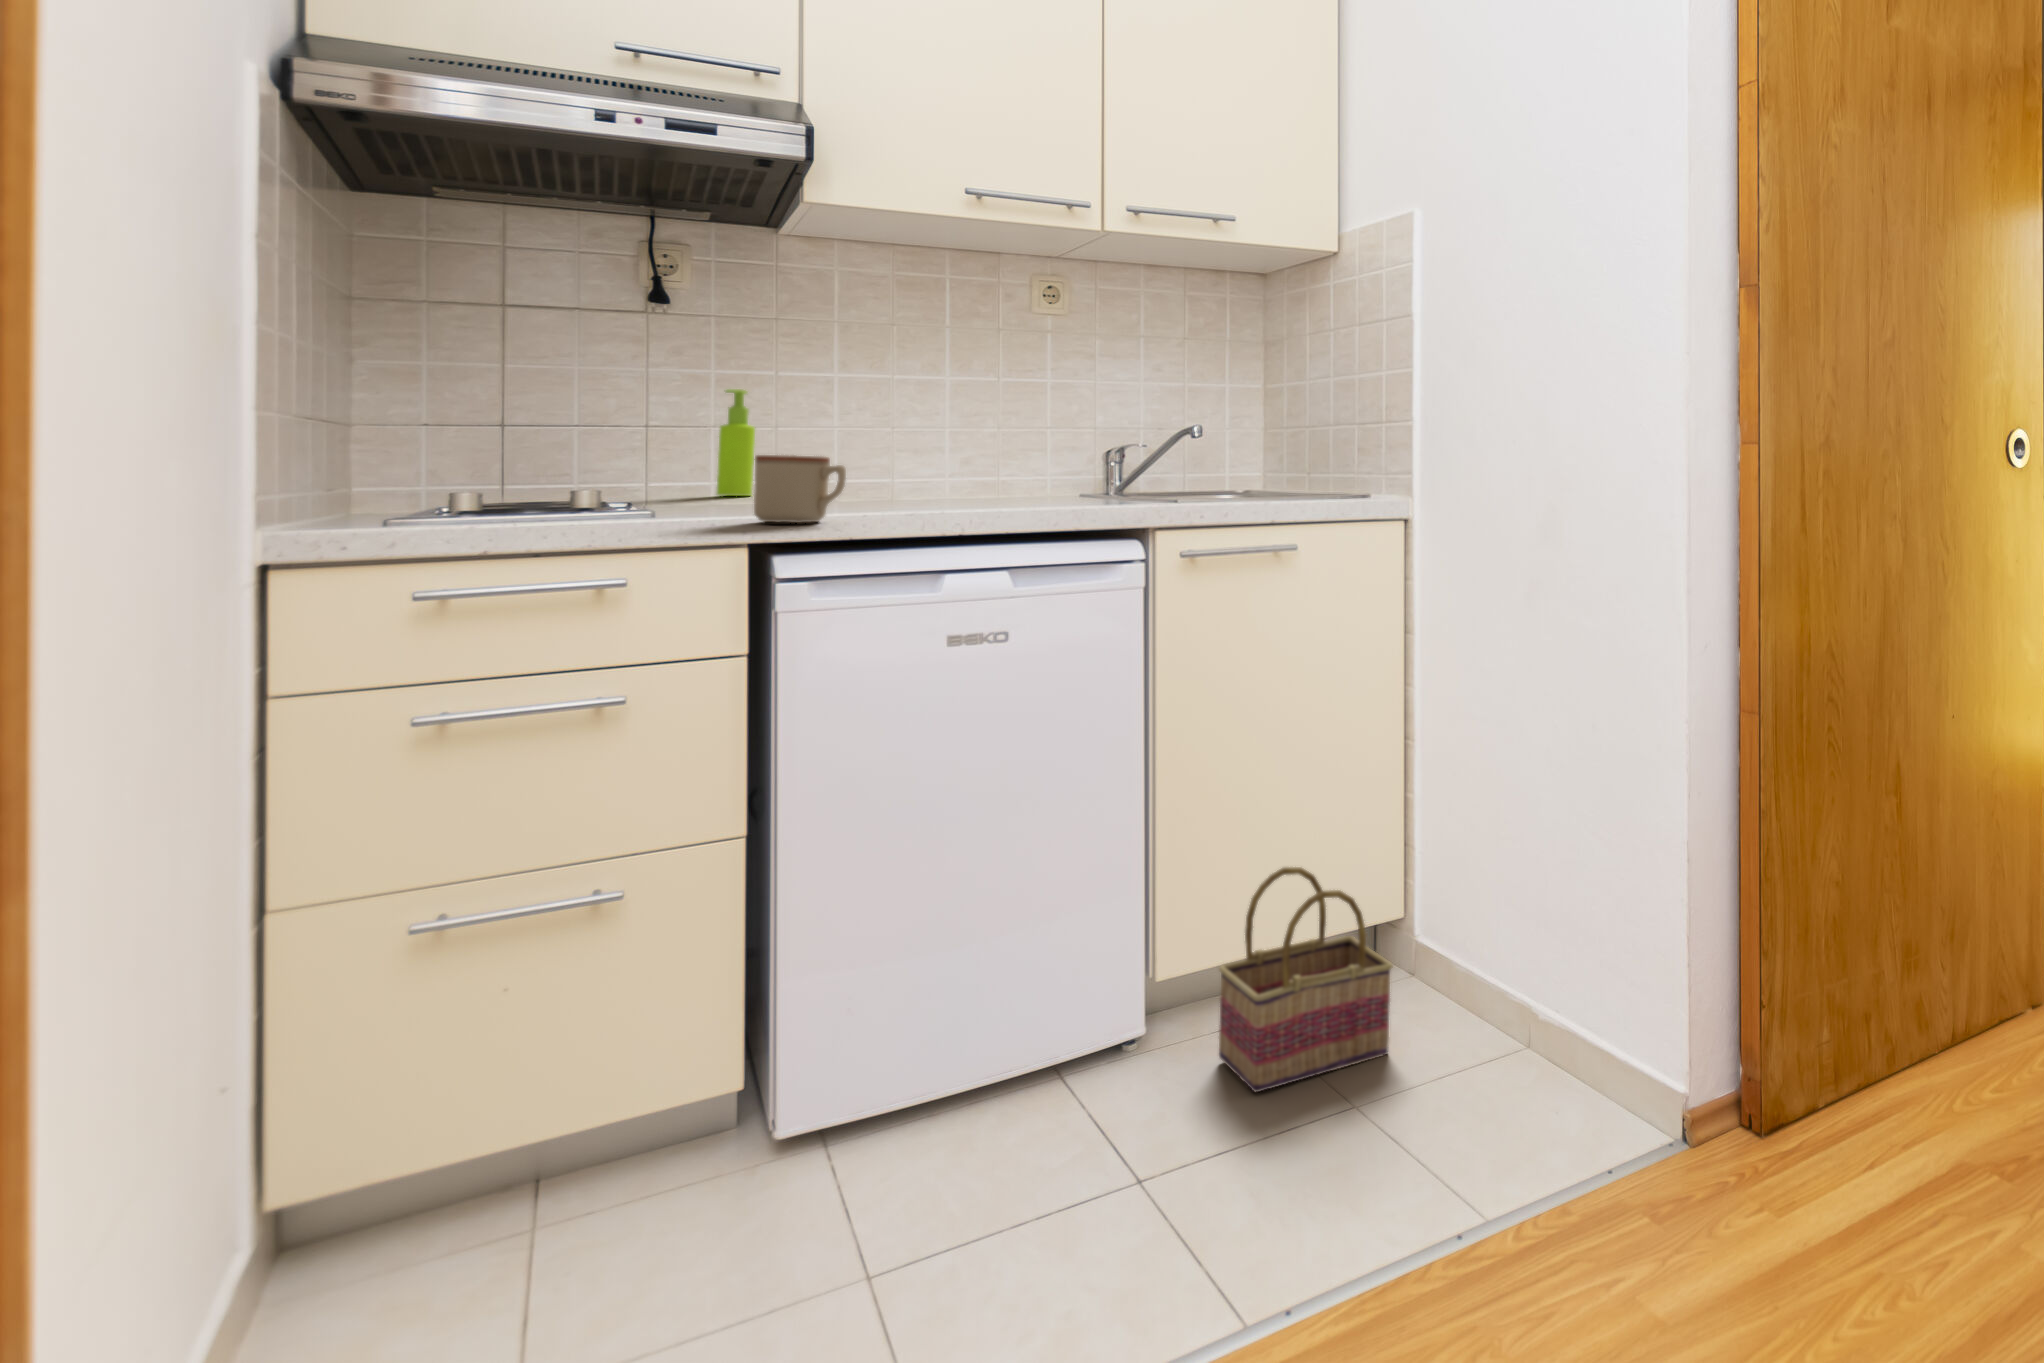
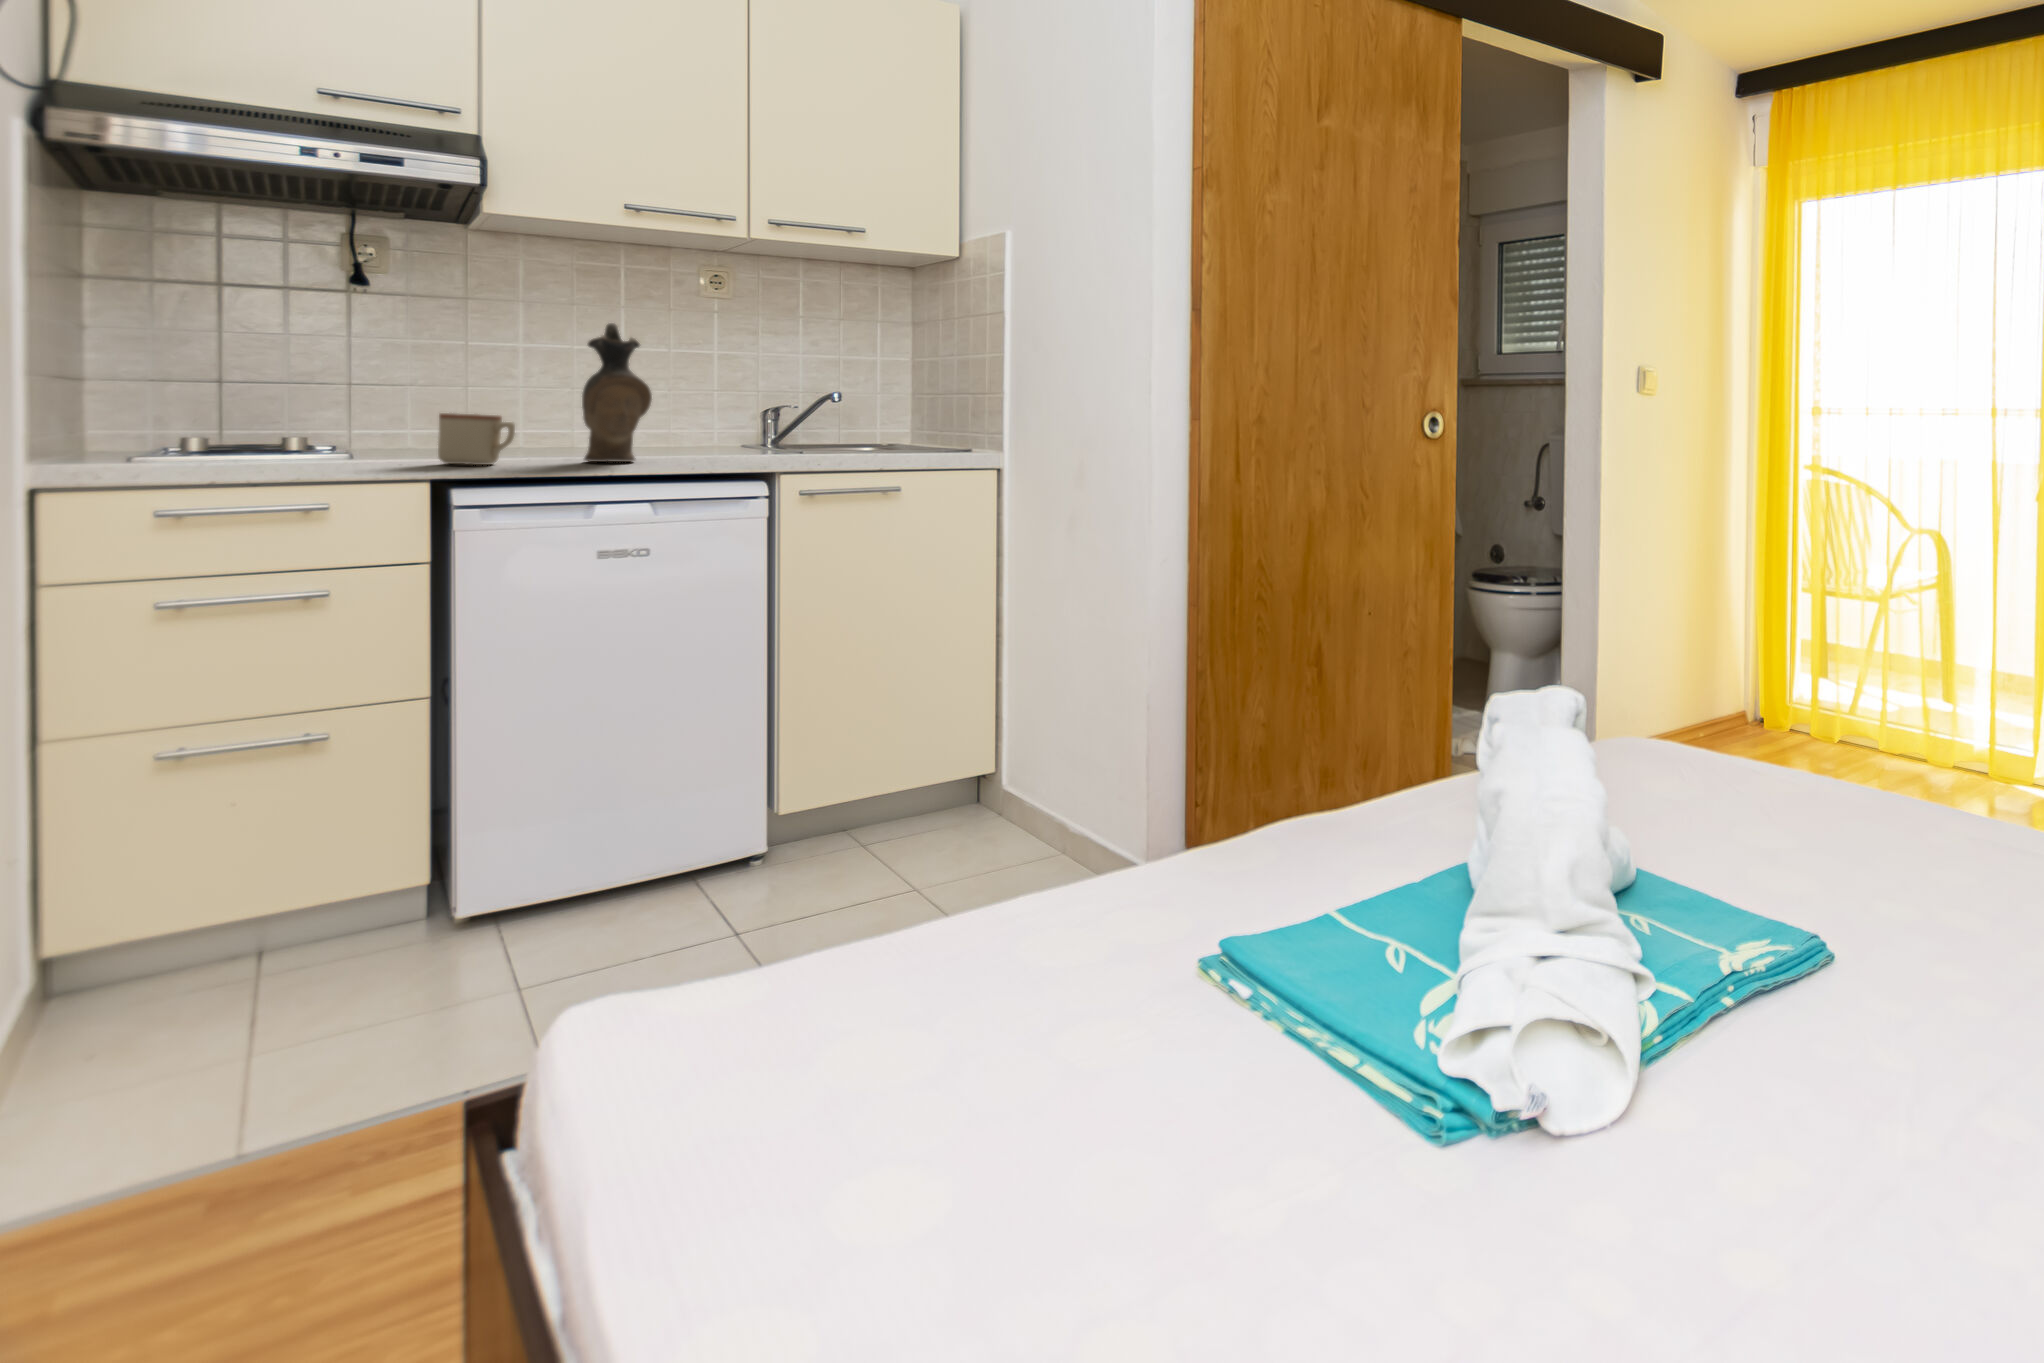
ceramic pitcher: none [924,336,1006,516] -> present [582,323,652,462]
soap dispenser: present [717,389,755,496] -> none [407,356,443,444]
basket: present [1219,867,1393,1092] -> none [824,728,963,883]

